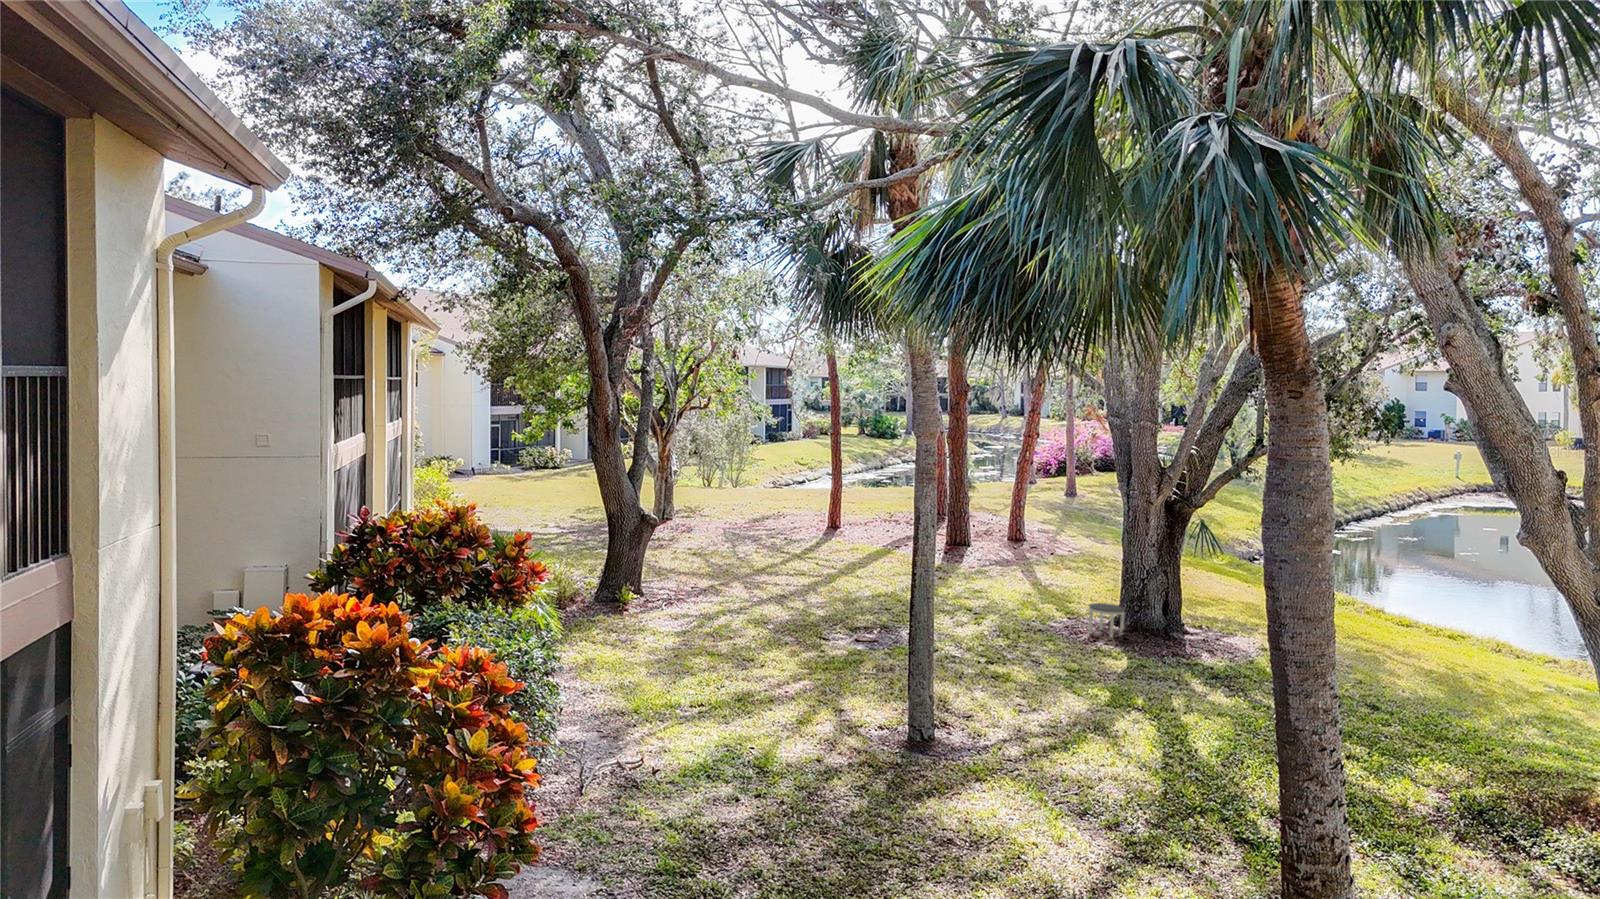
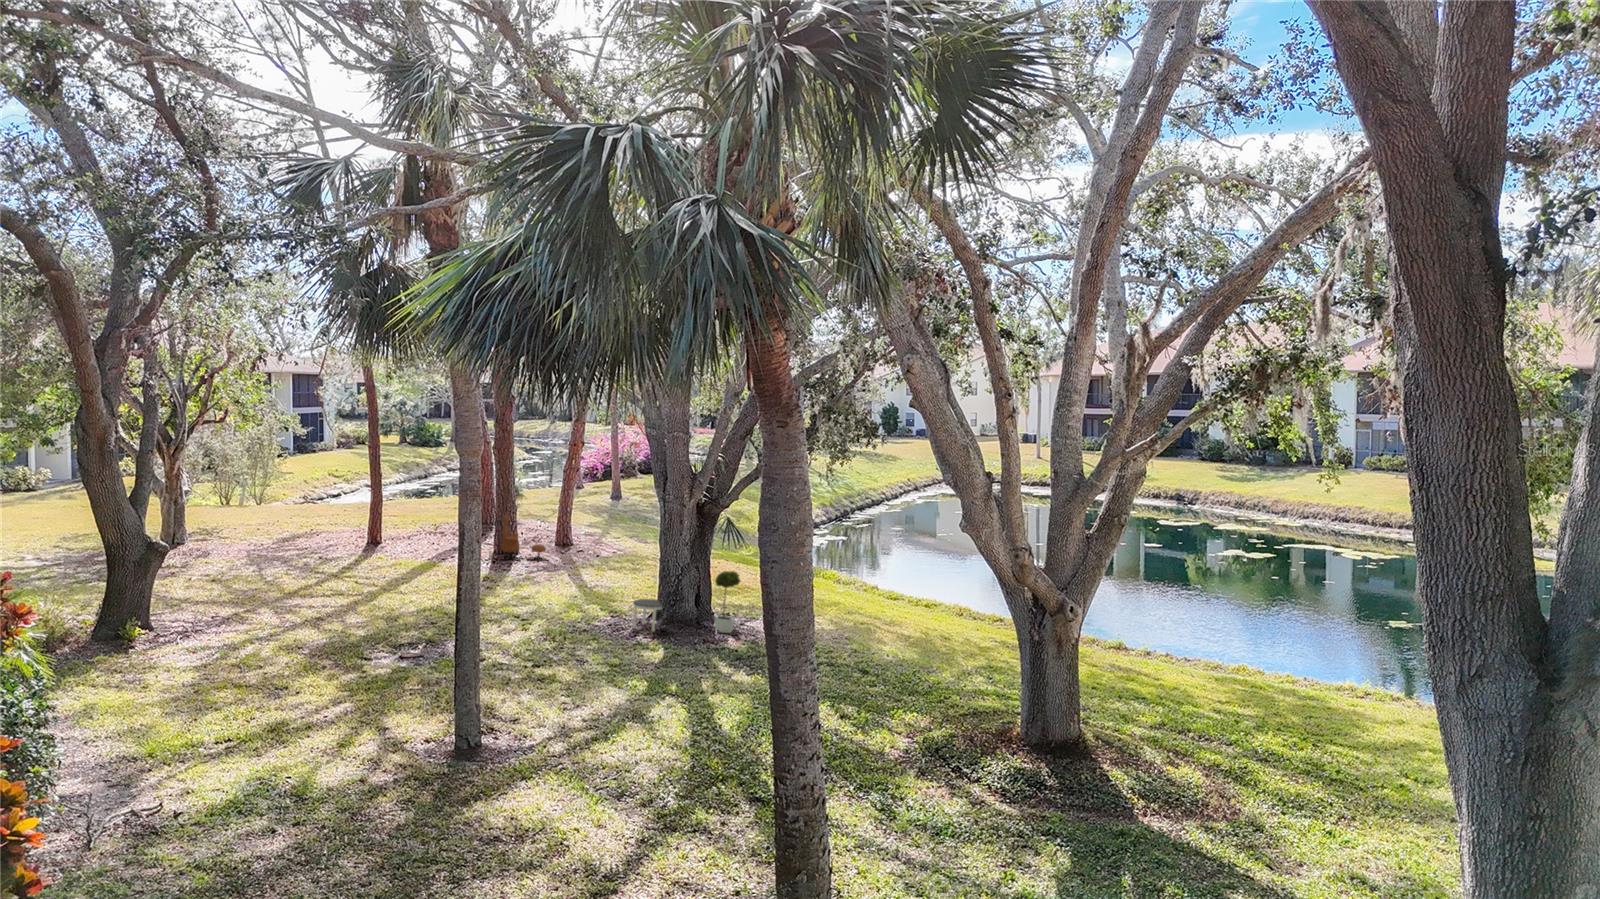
lounge chair: none [950,517,1001,564] -> present [501,515,547,560]
potted tree: none [1180,576,1212,646] -> present [714,571,740,633]

